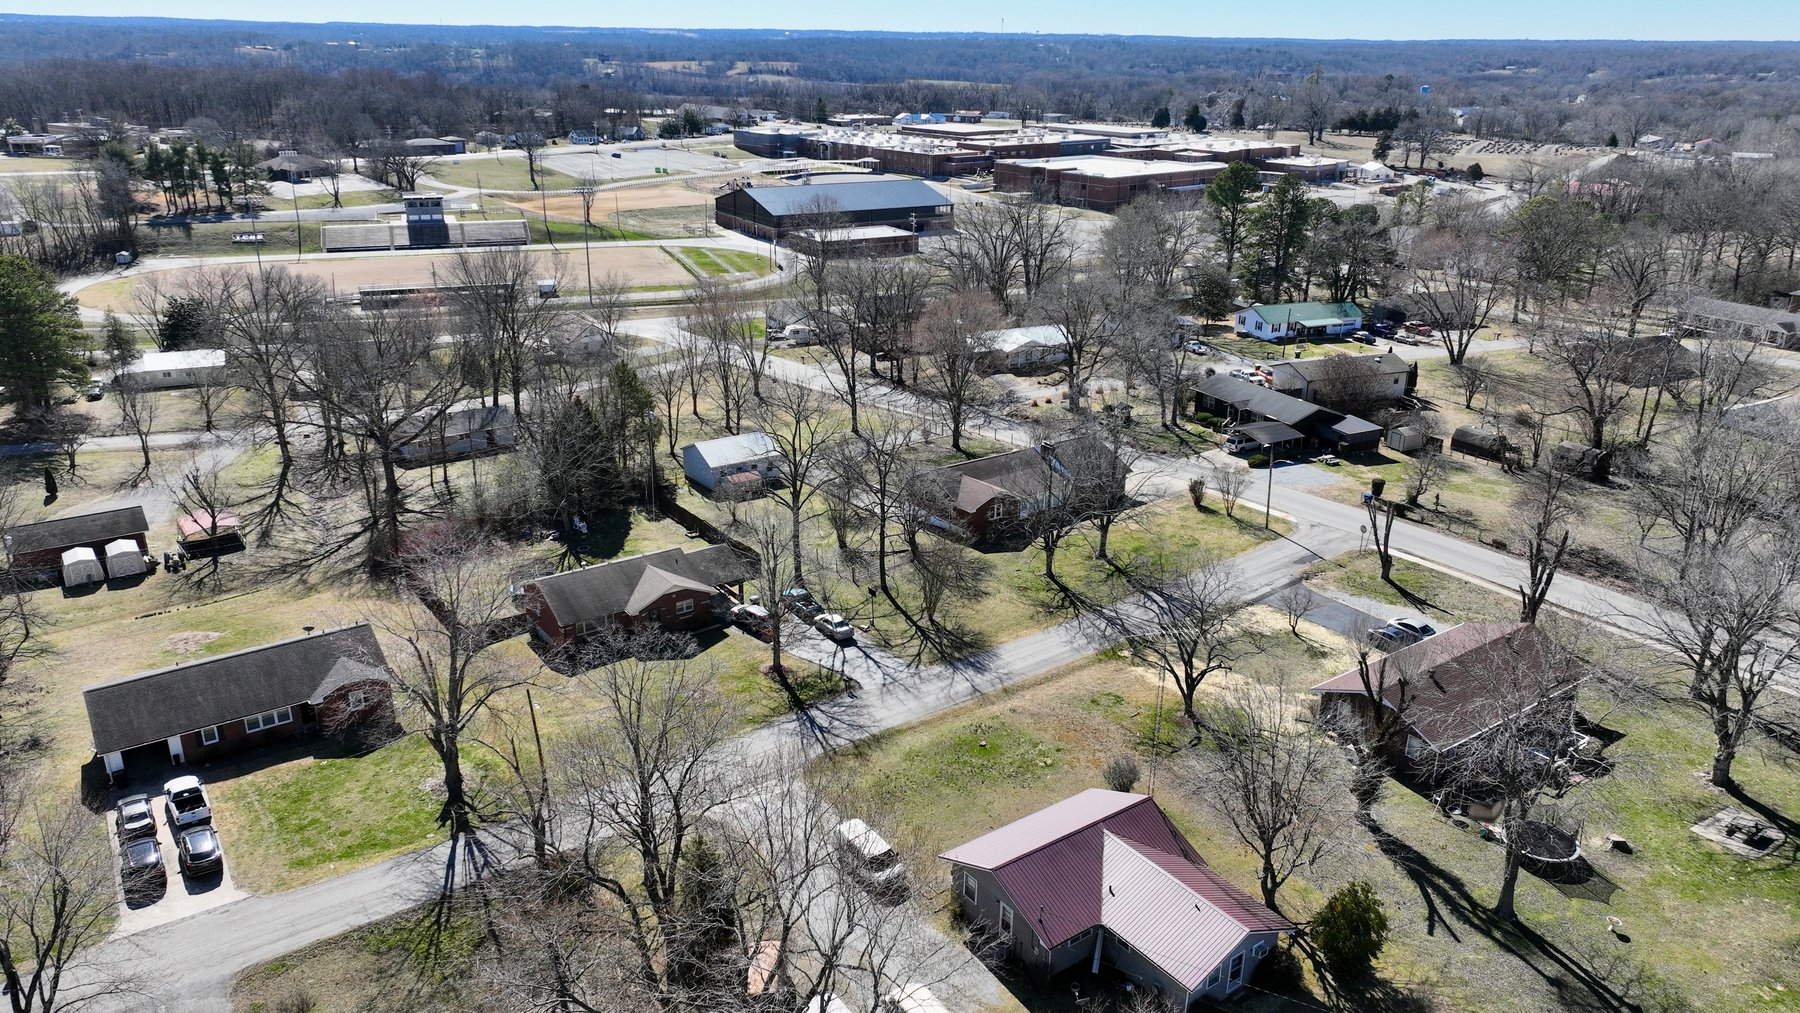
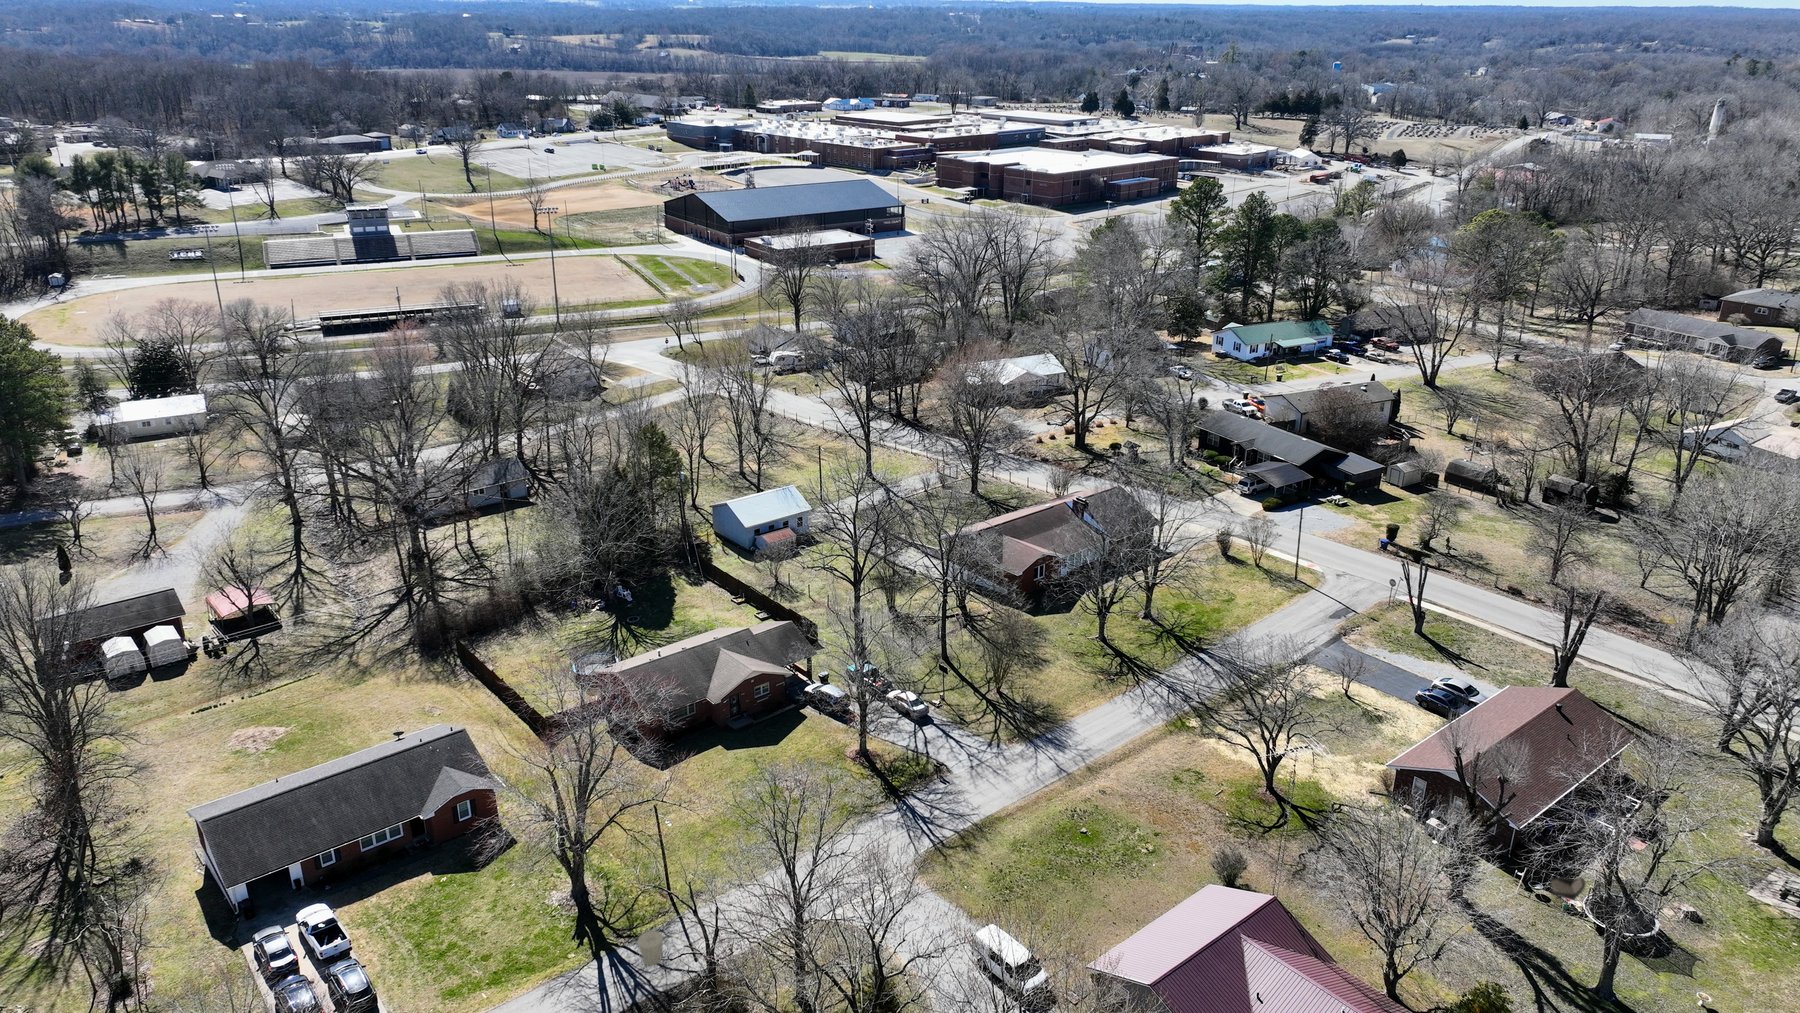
trash can: none [492,812,519,847] -> present [638,931,663,966]

